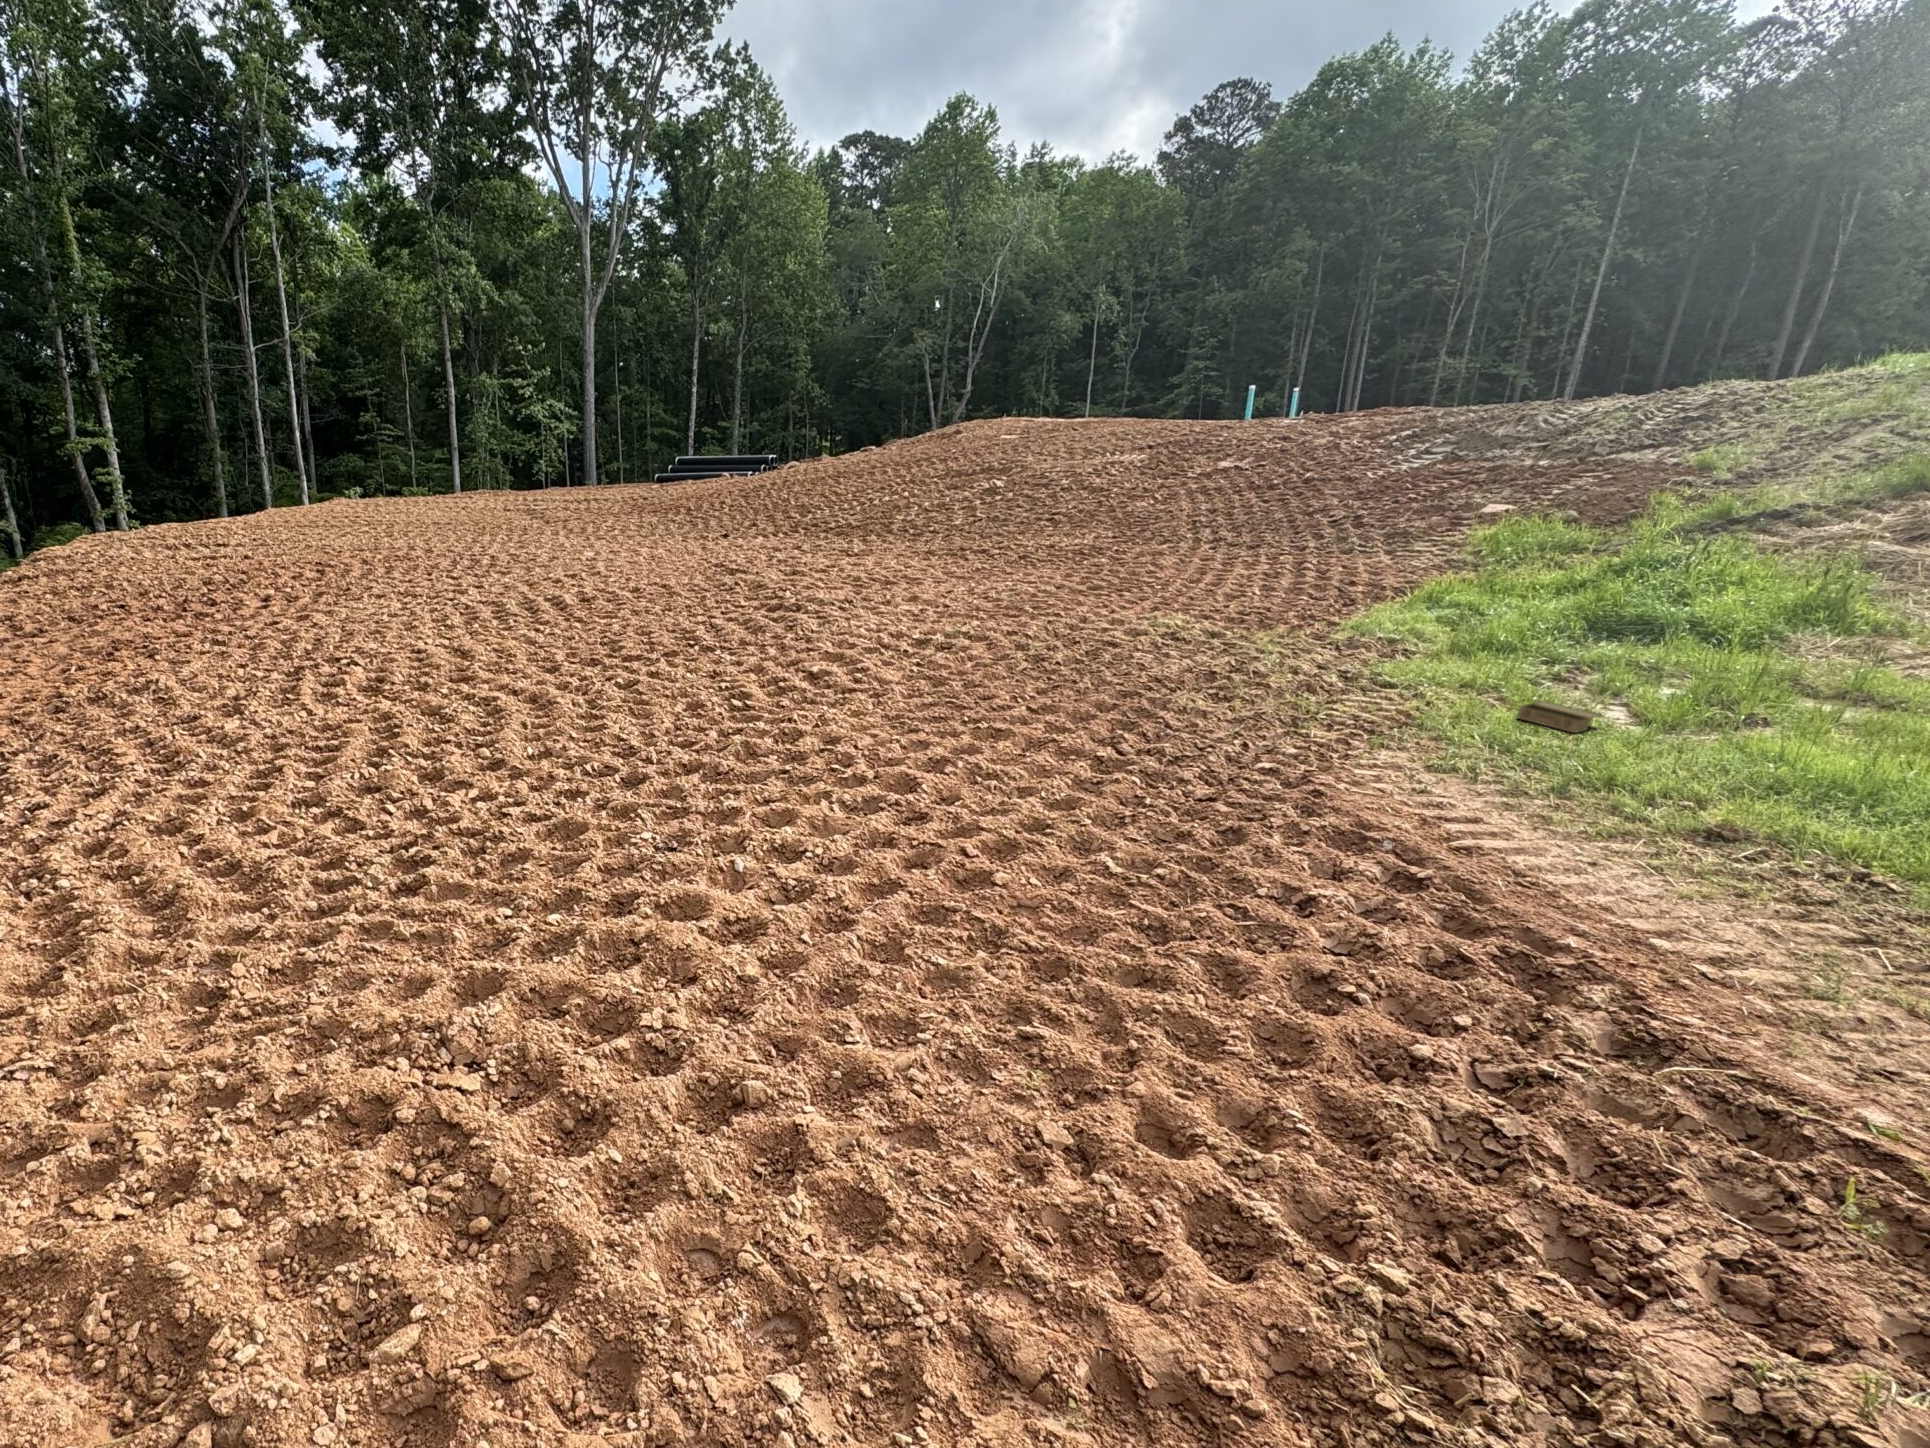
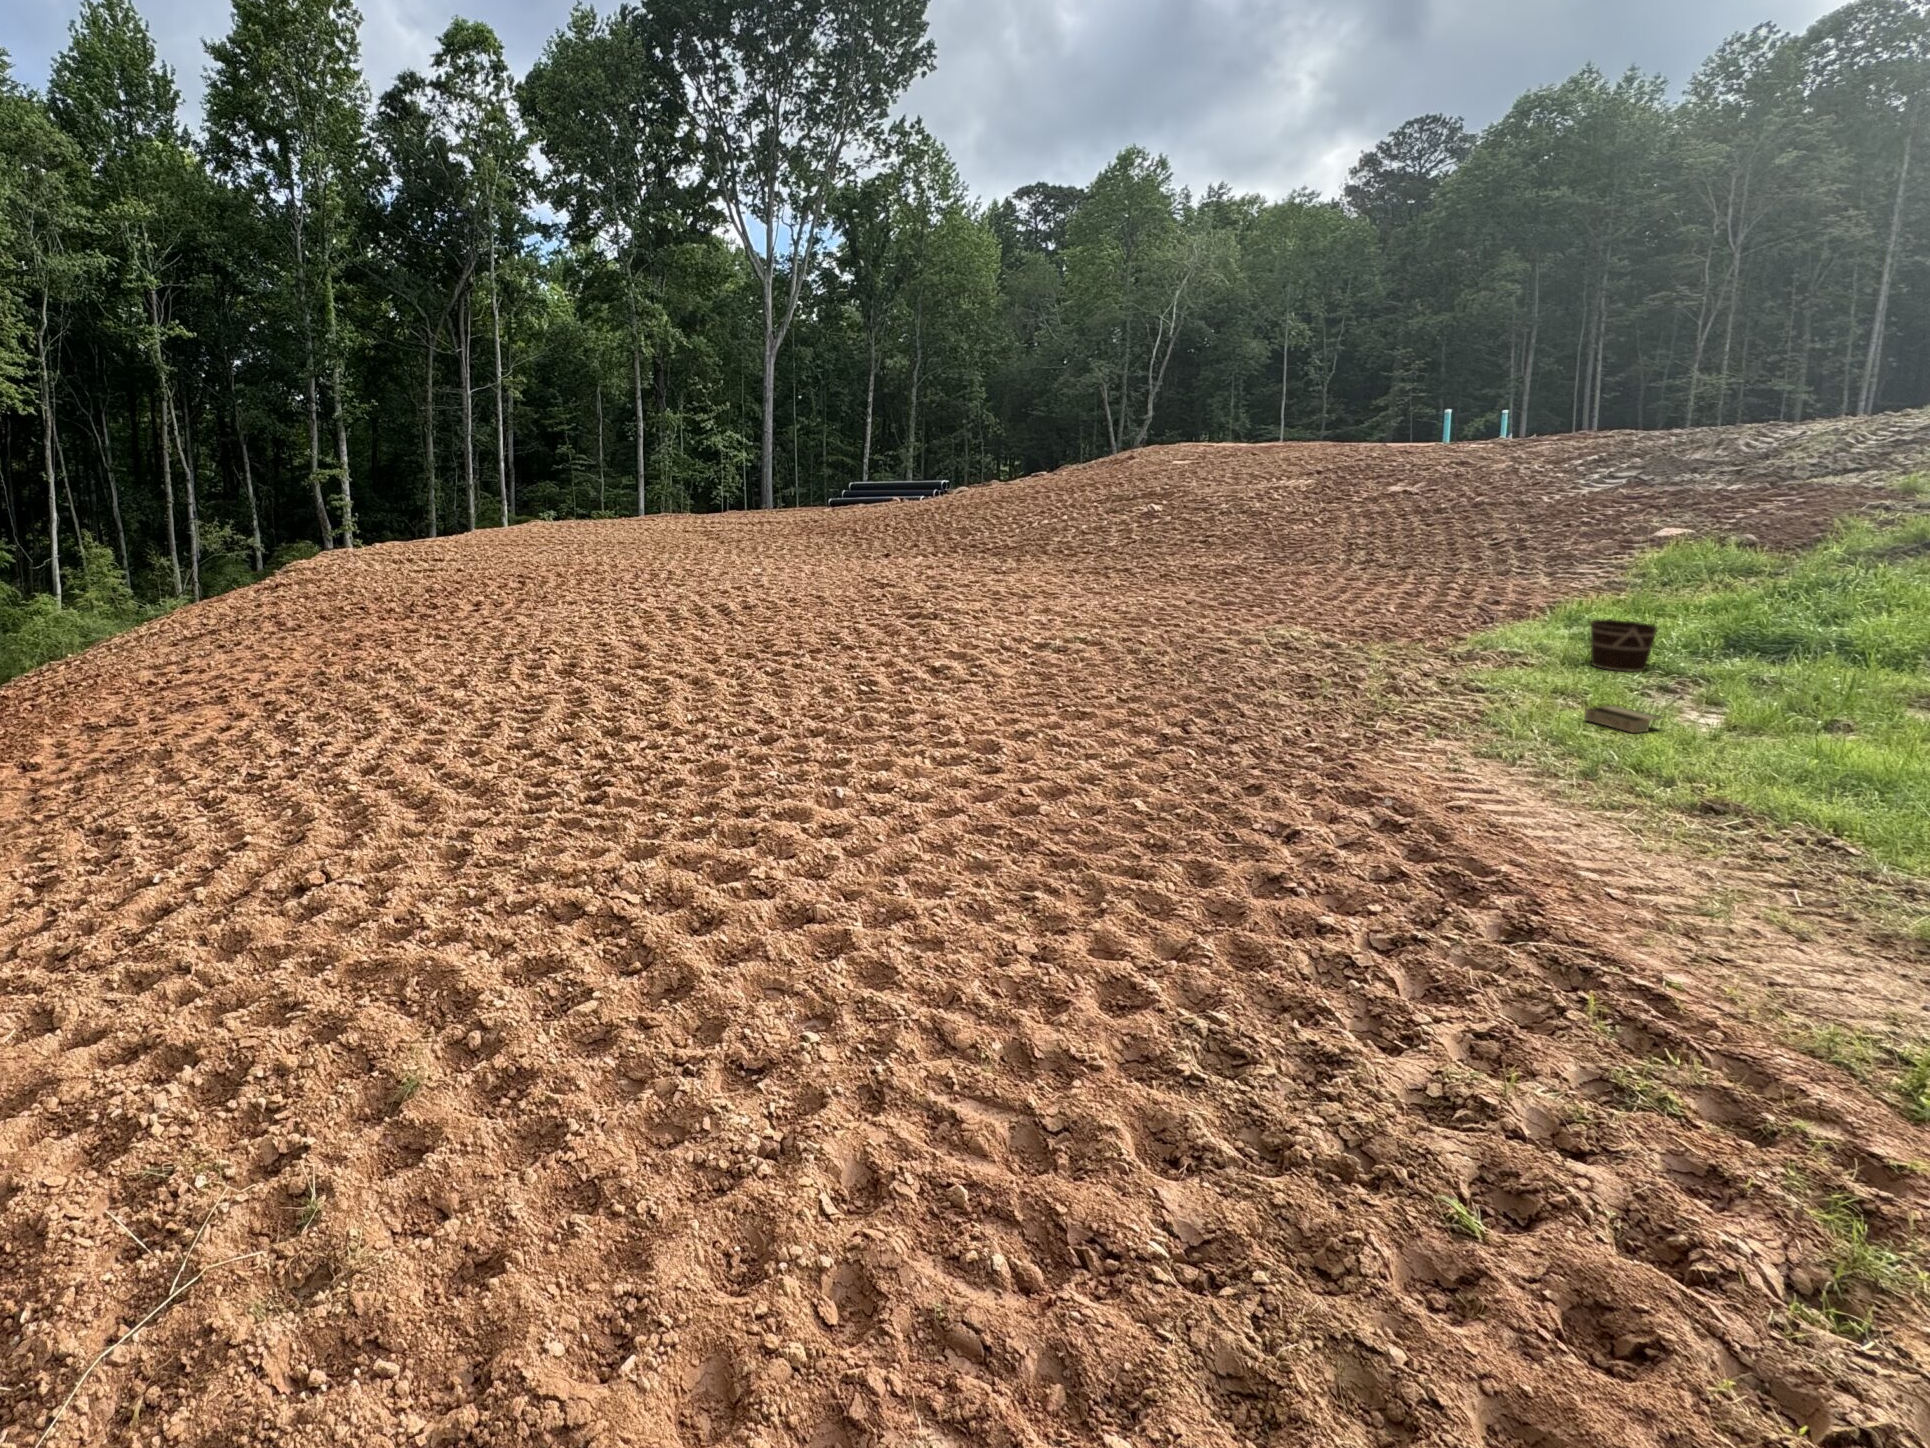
bucket: none [1479,600,1553,658] -> present [1591,618,1657,672]

